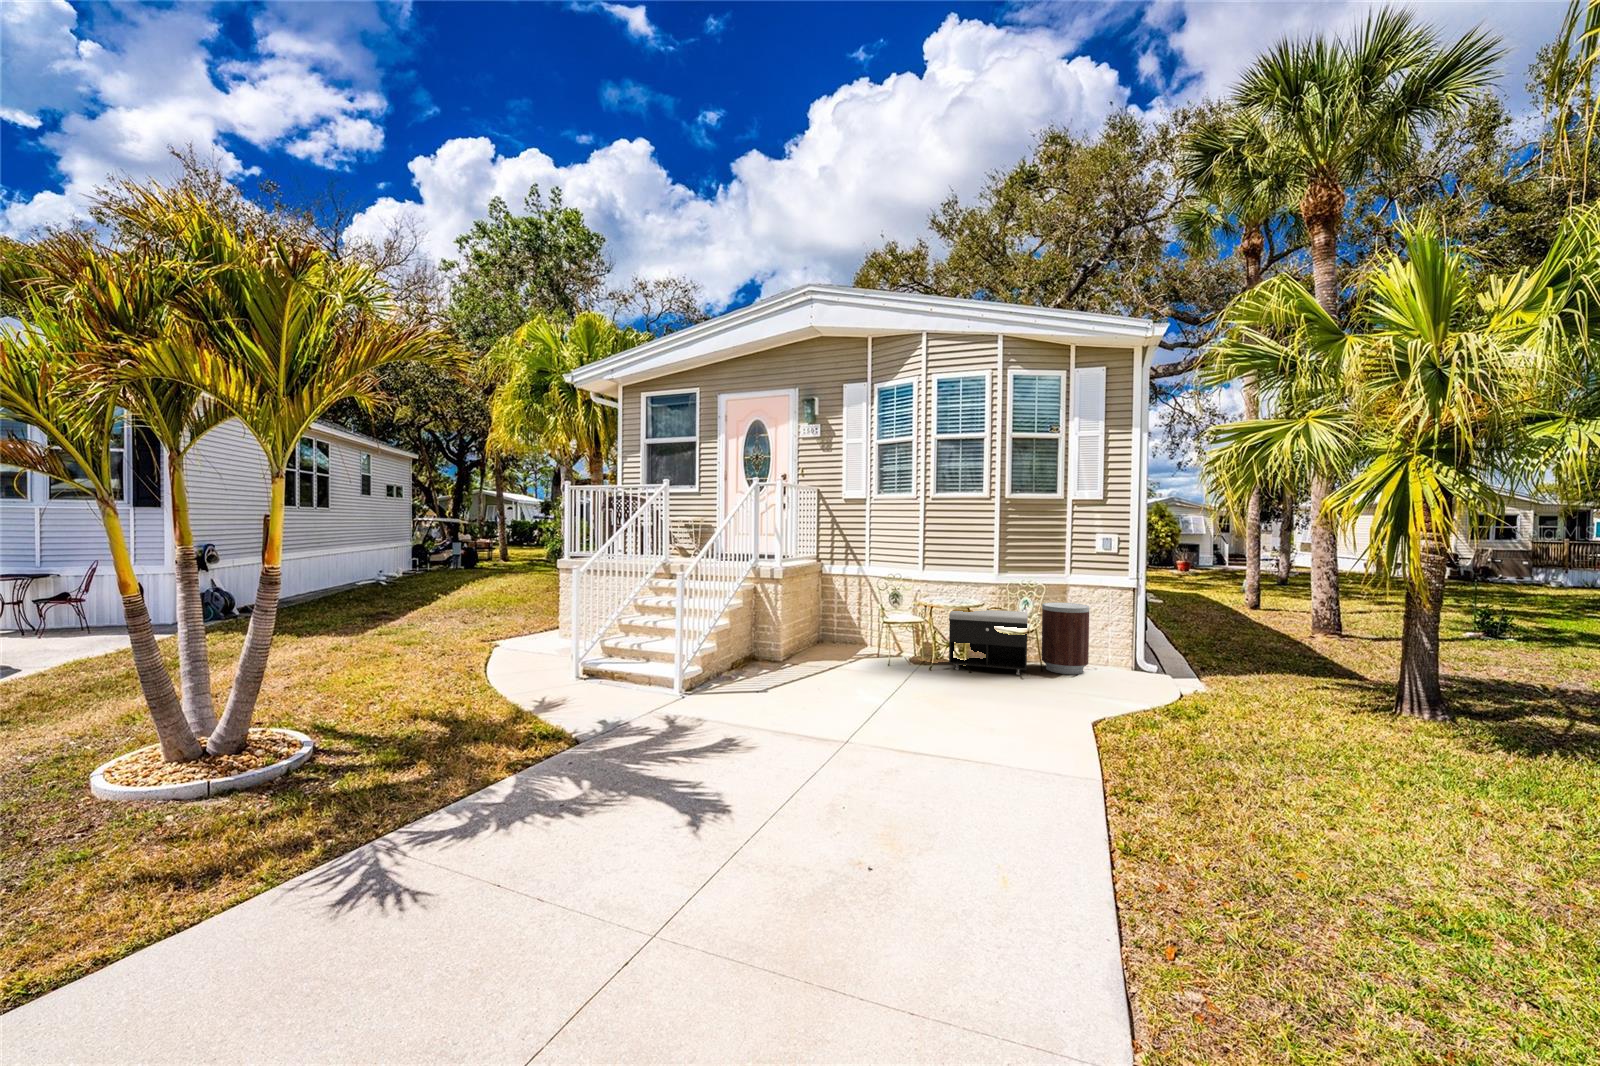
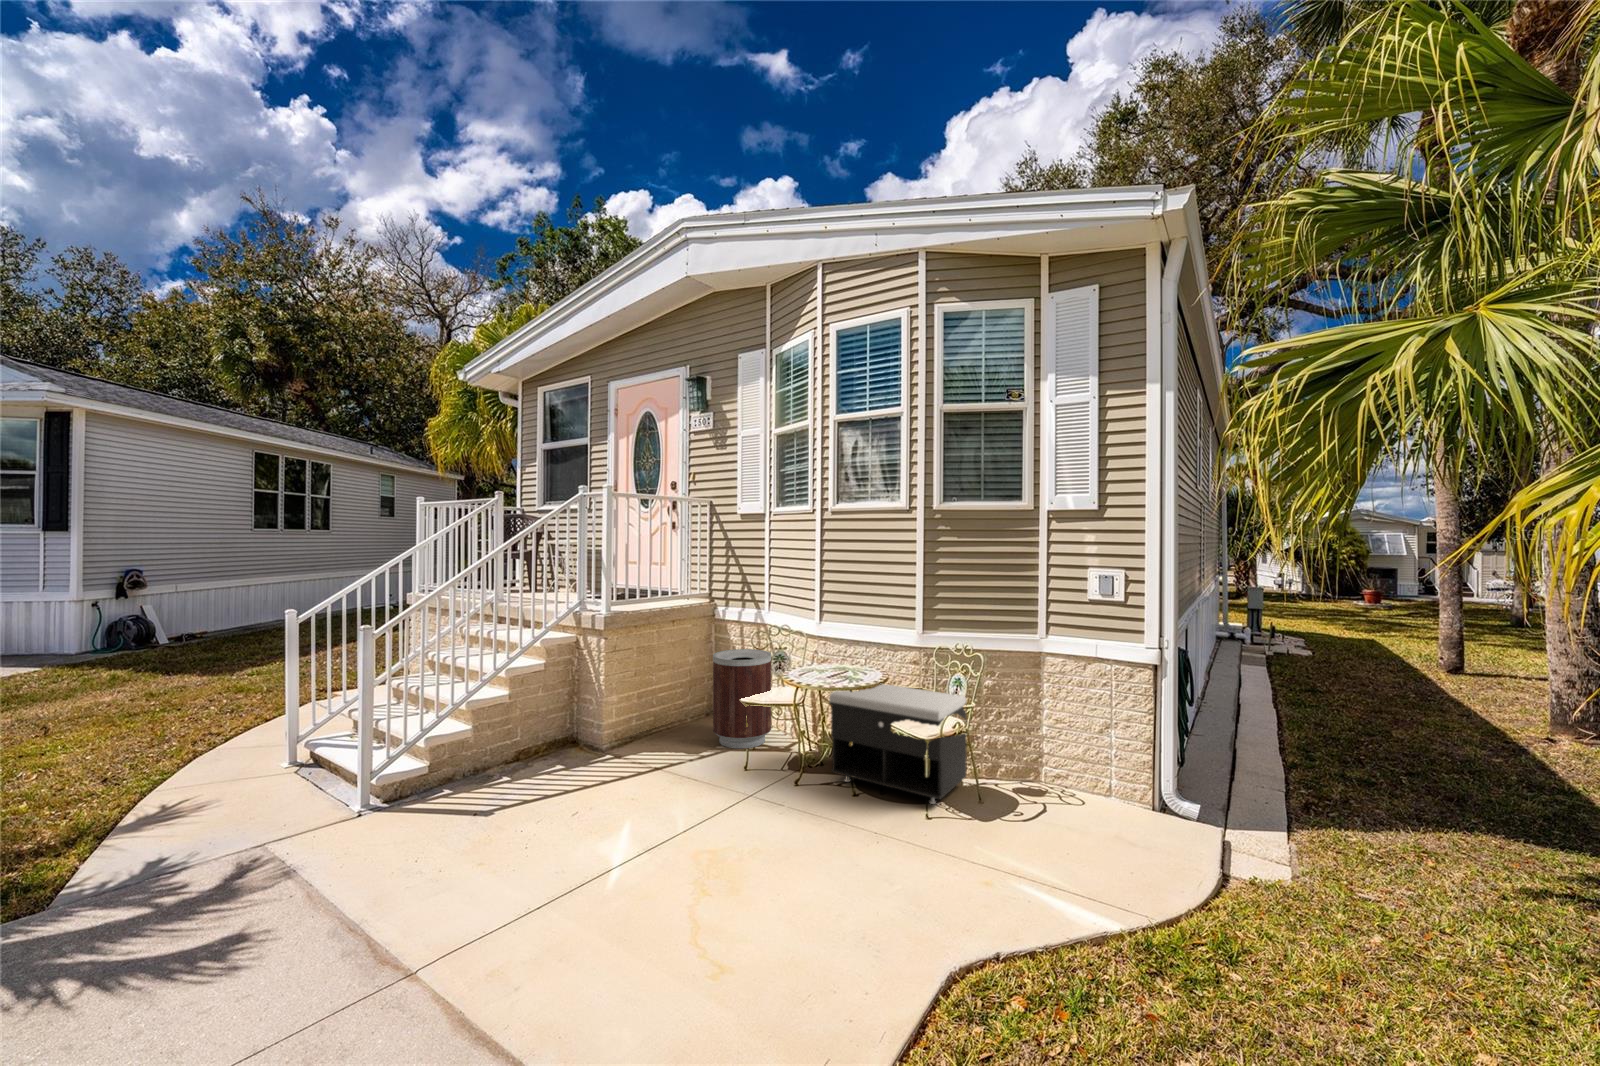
trash can: present [1041,602,1089,674] -> present [713,649,771,748]

